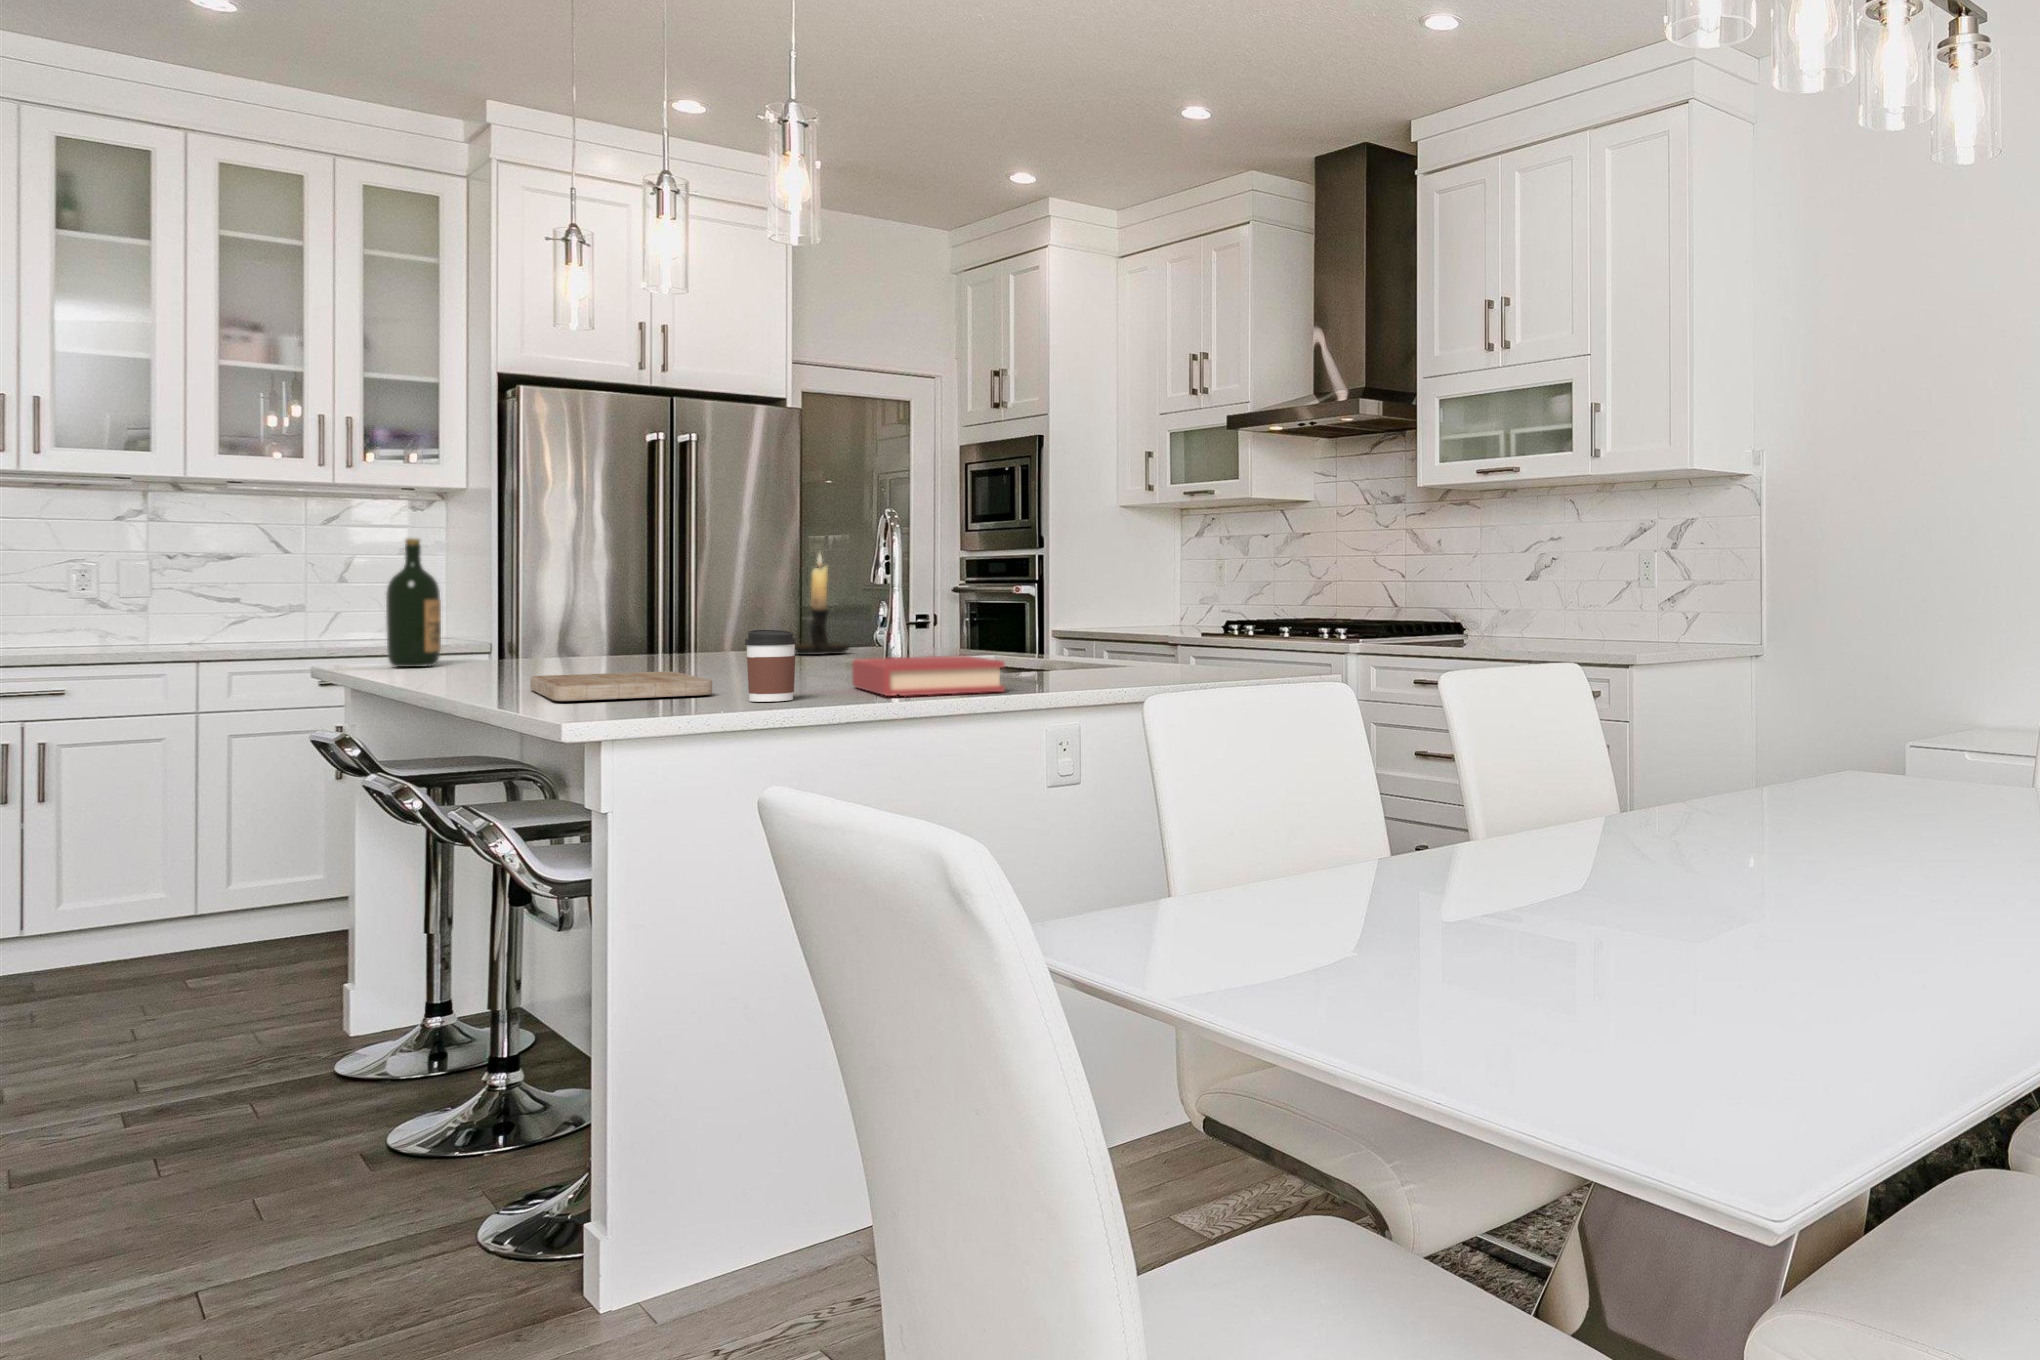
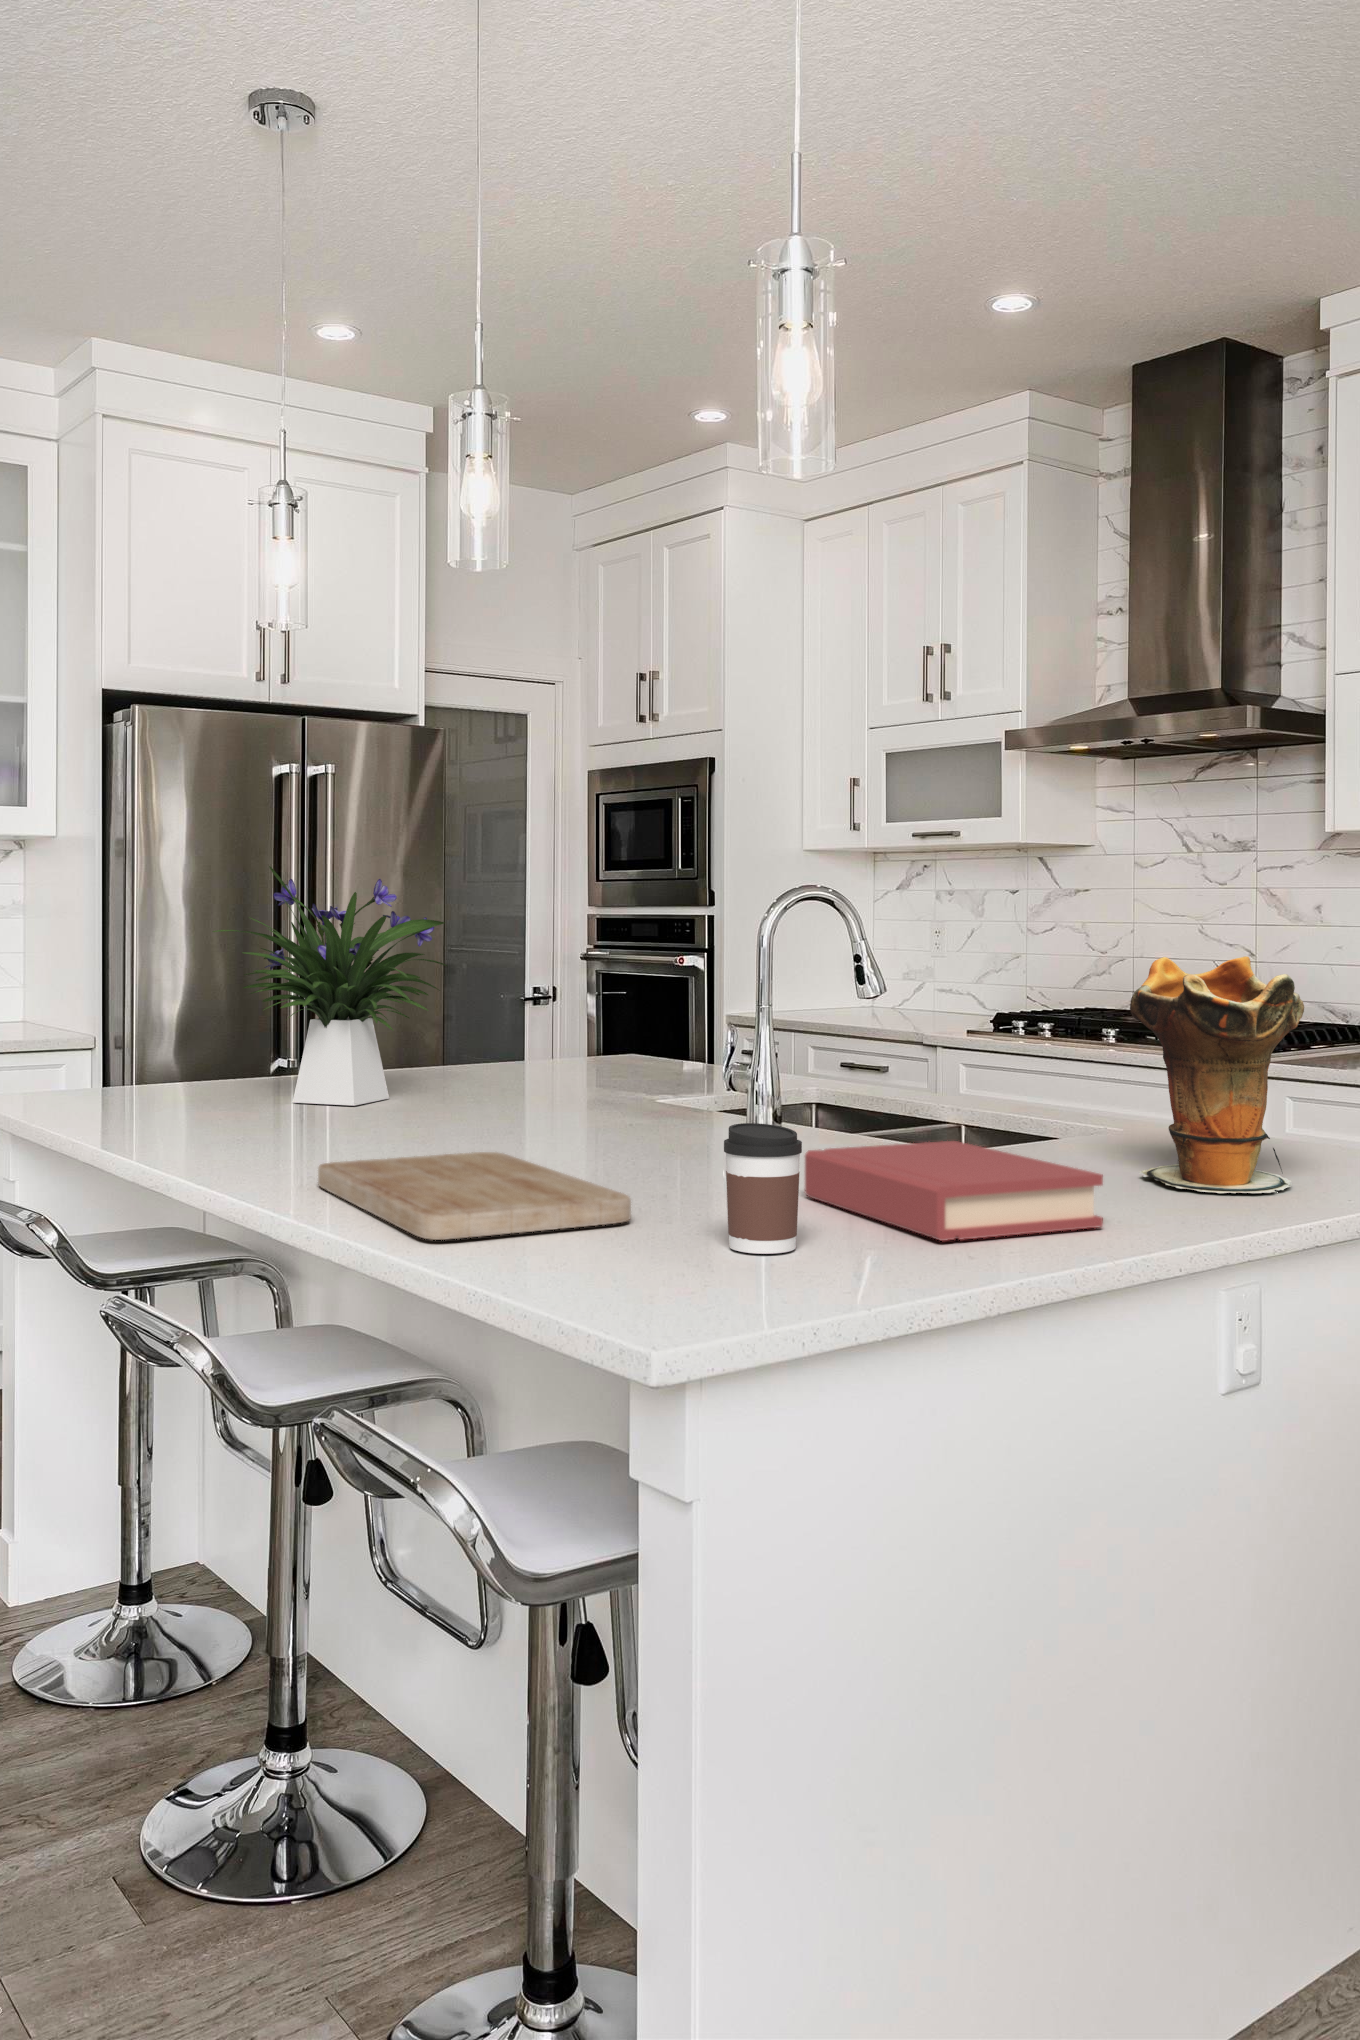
flower arrangement: none [519,498,713,665] -> present [213,866,447,1106]
wine bottle: present [386,538,441,667] -> none [38,923,103,1103]
decorative vase: none [1083,544,1188,682] -> present [1130,956,1304,1193]
candle holder: present [795,555,850,655] -> none [512,932,589,1079]

